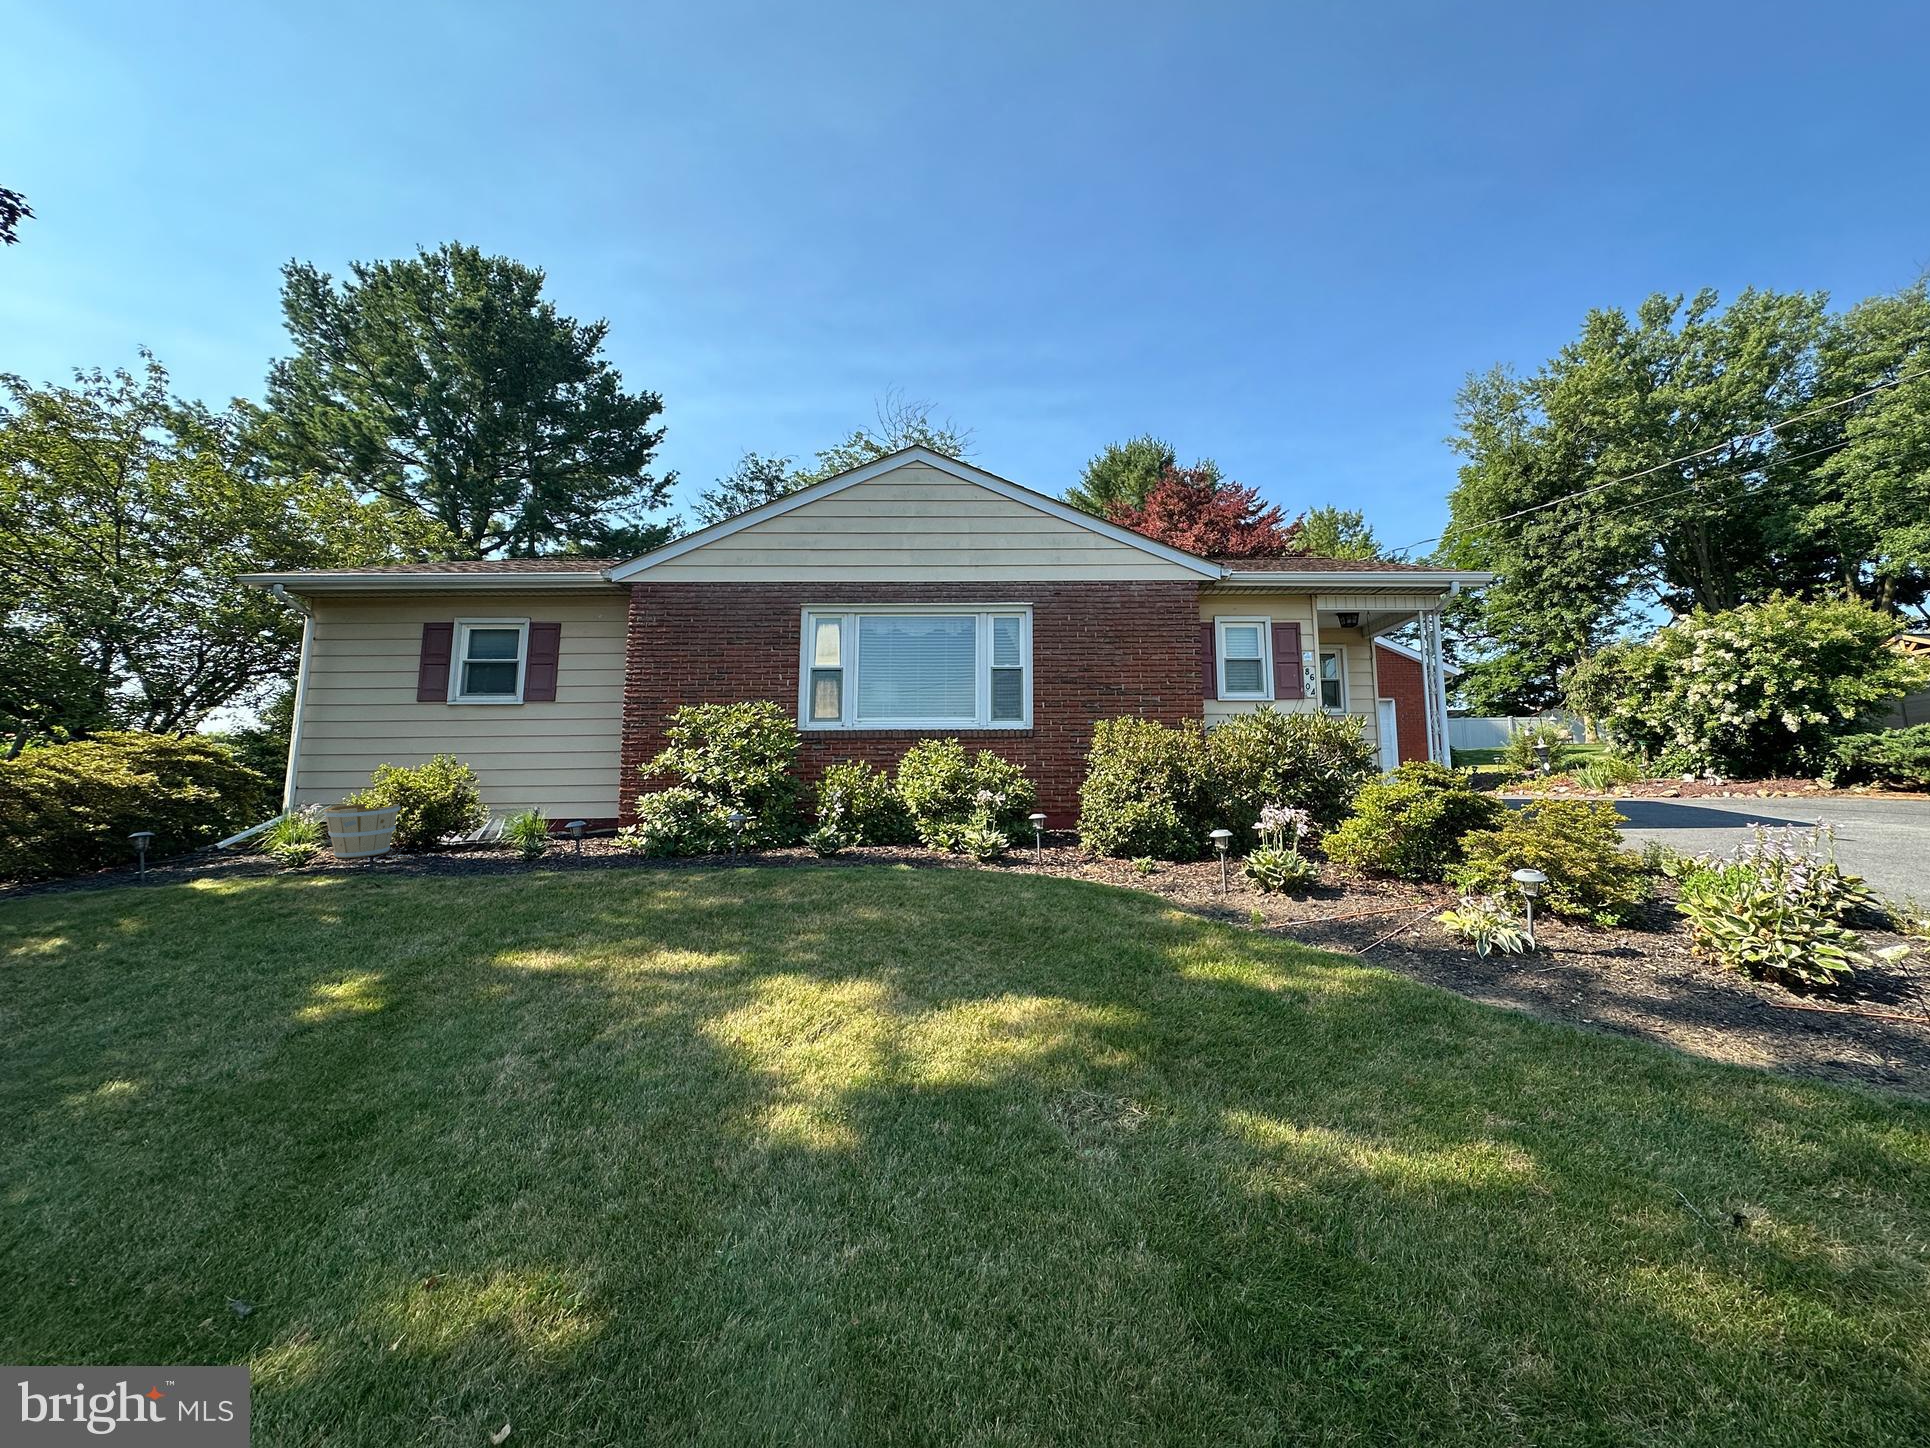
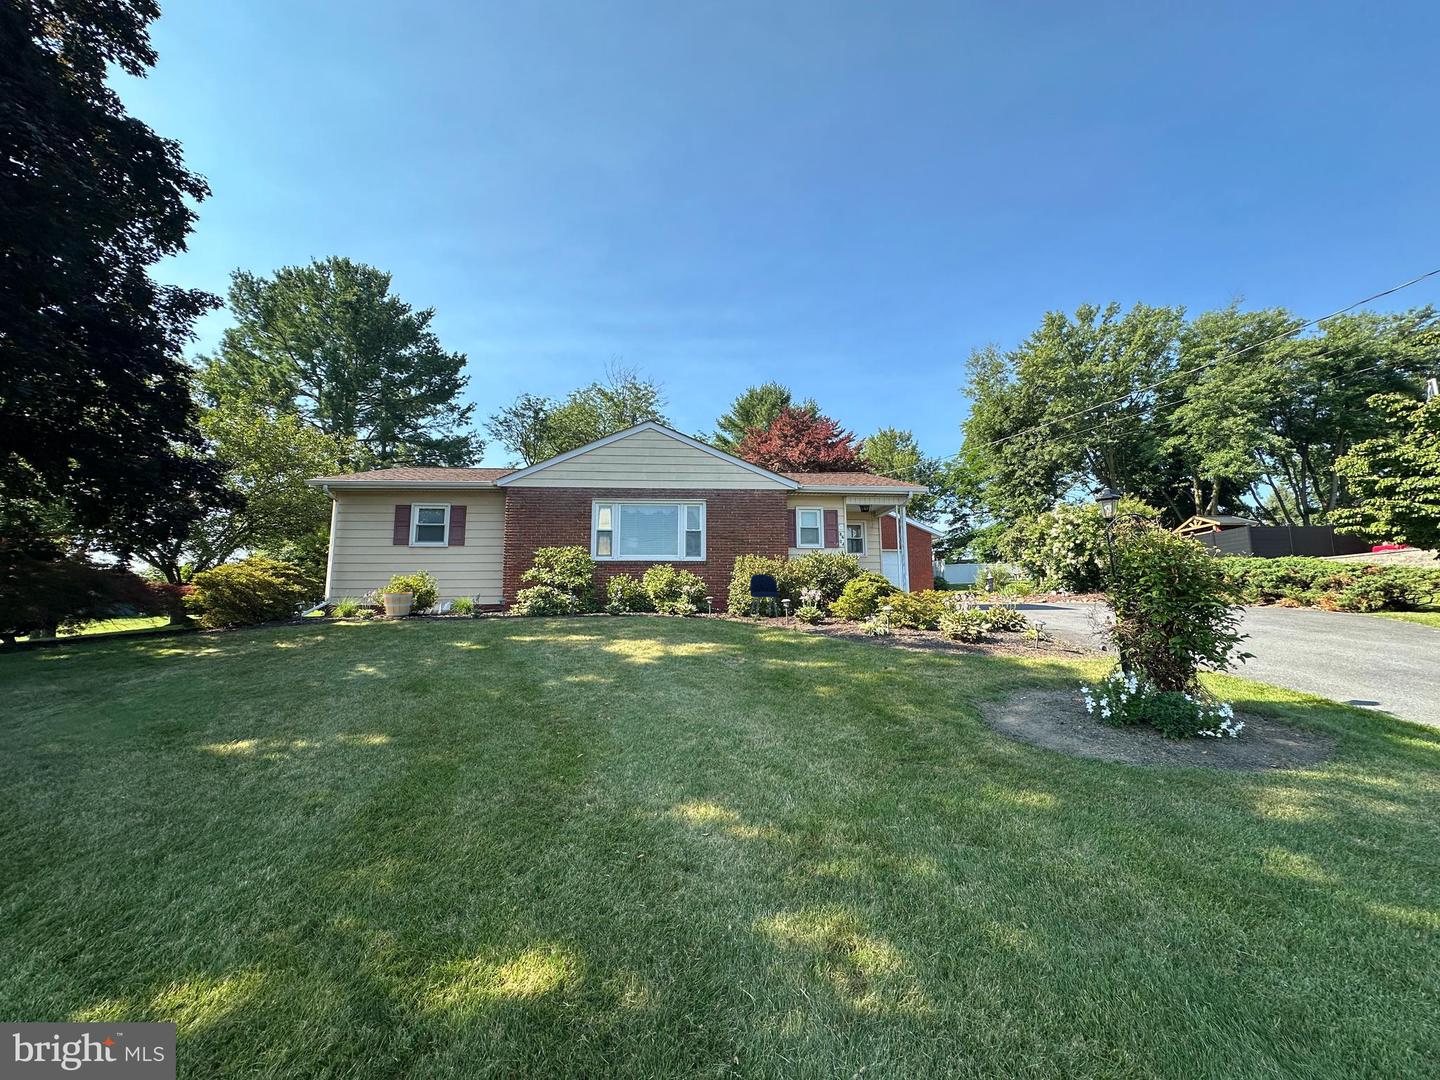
chair: none [1132,766,1203,876] -> present [750,575,779,619]

